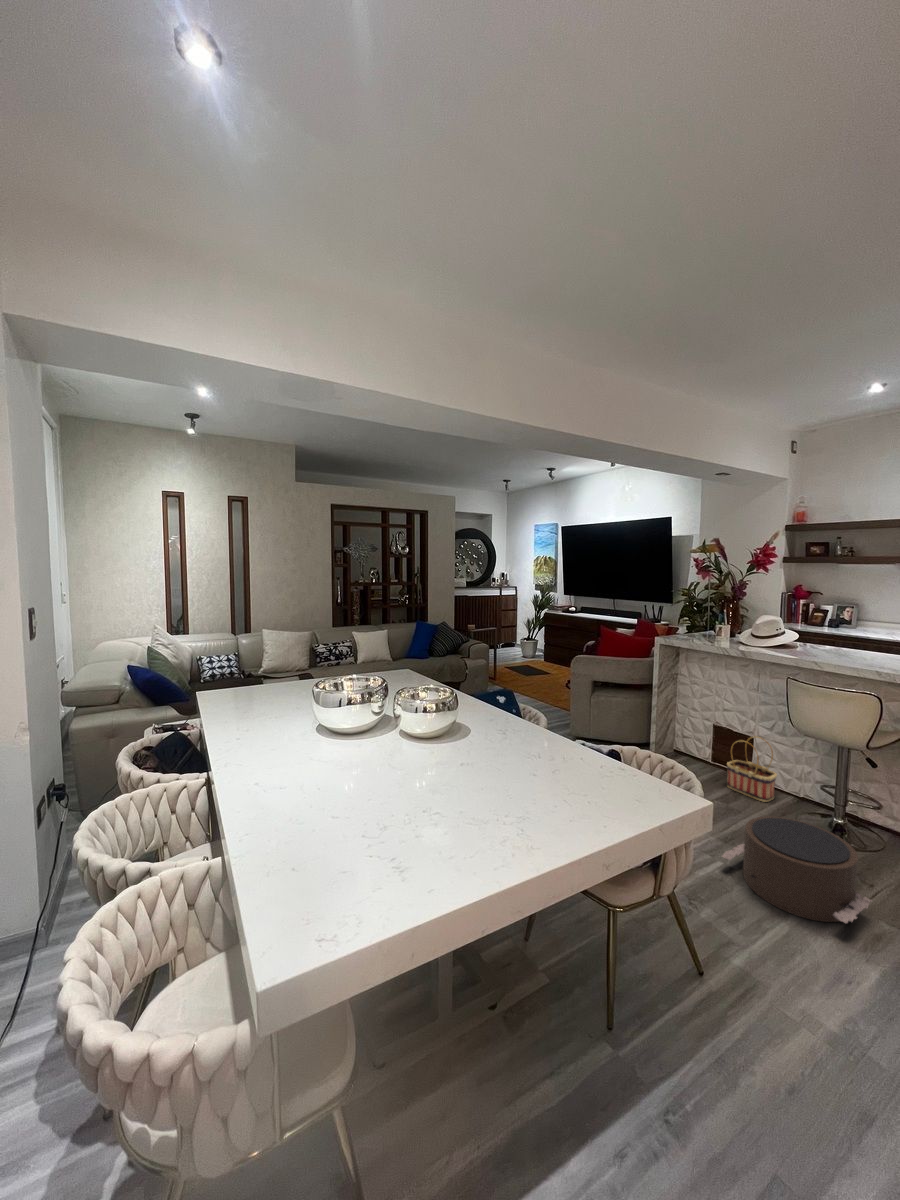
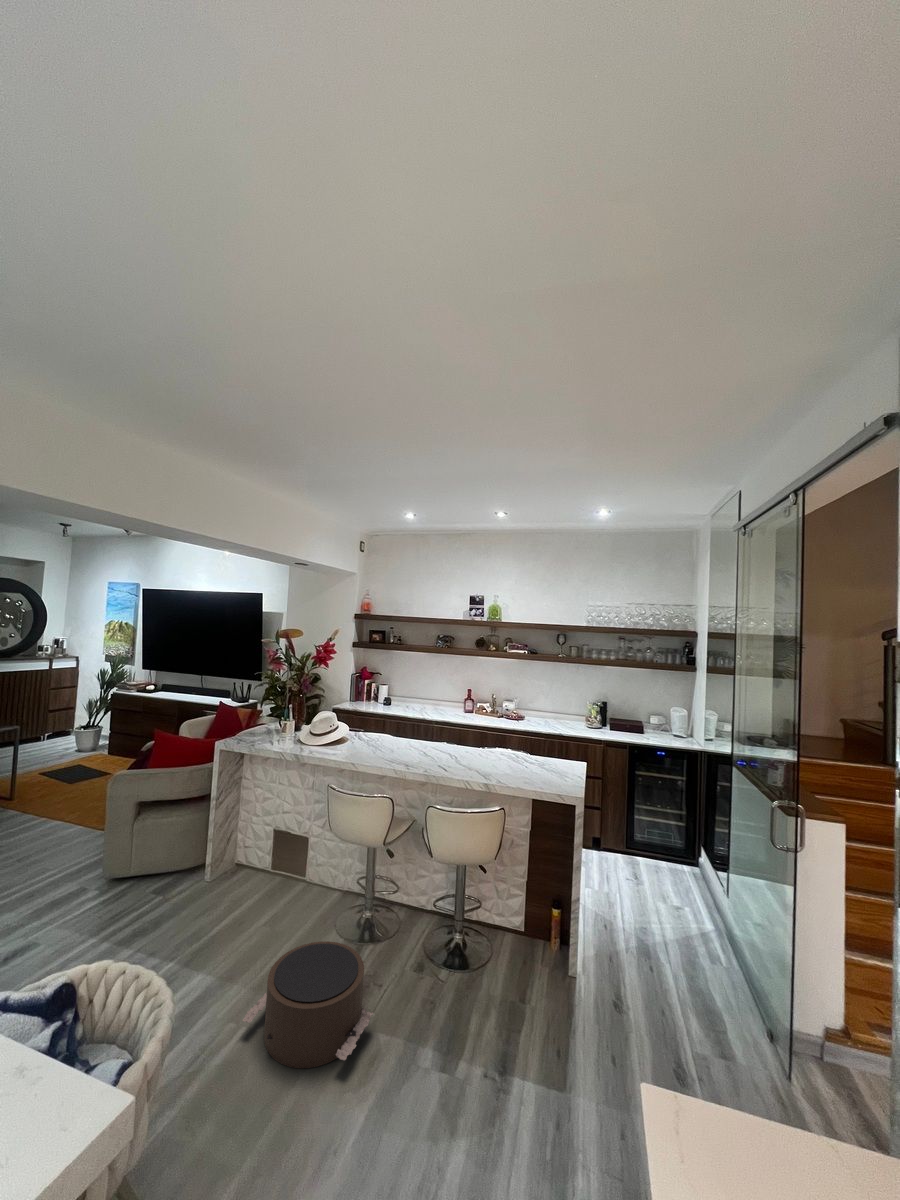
basket: present [727,737,777,802] -> none [280,838,325,909]

